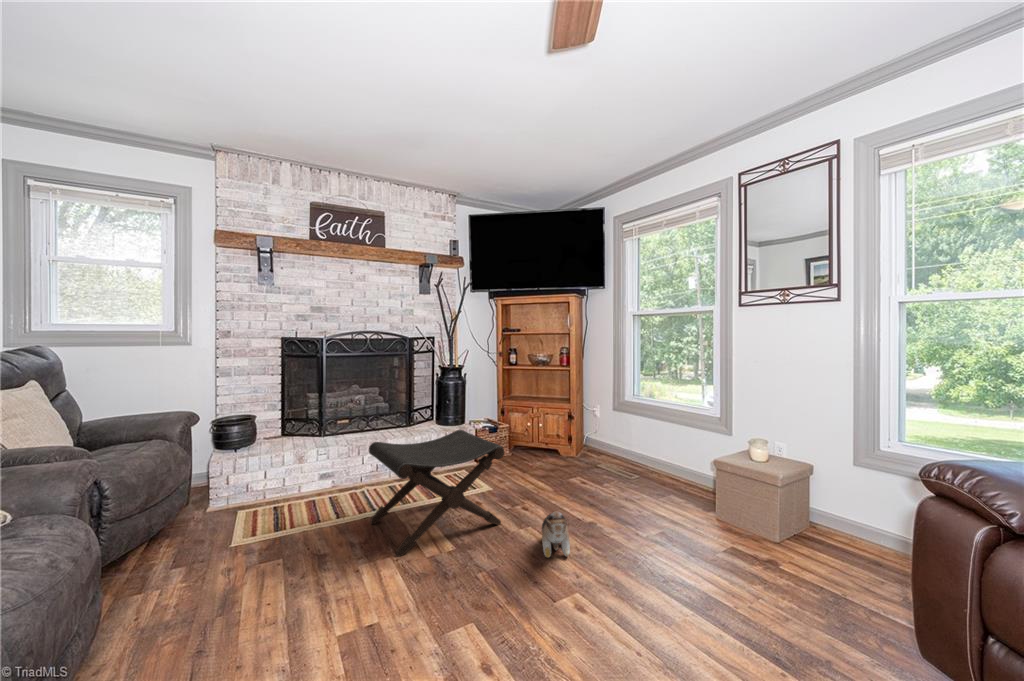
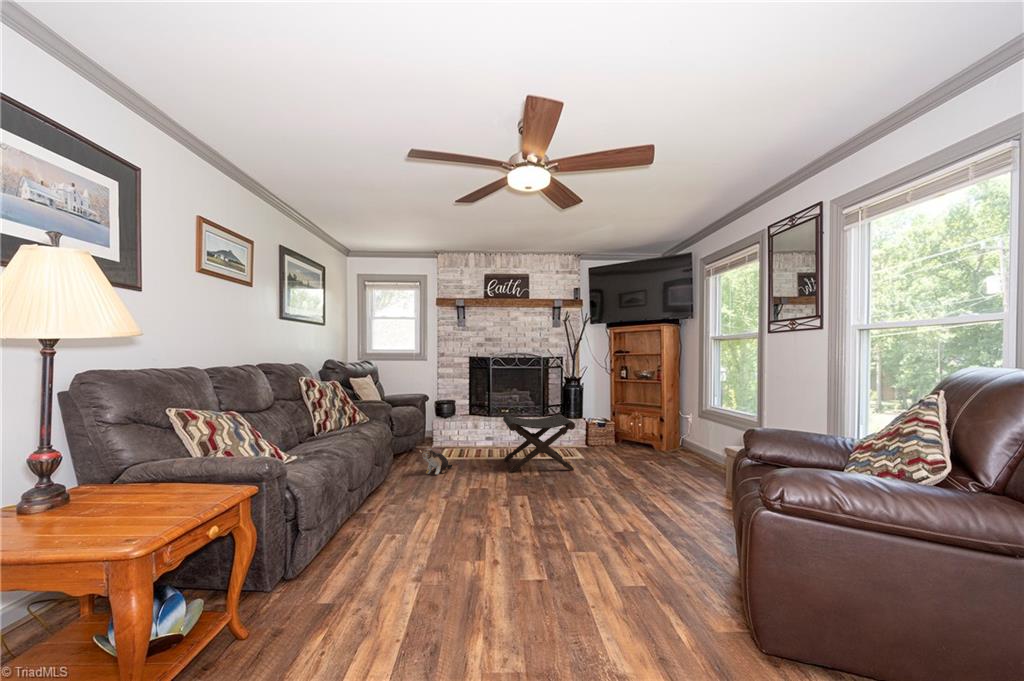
plush toy: present [541,511,570,558] -> present [420,448,452,475]

